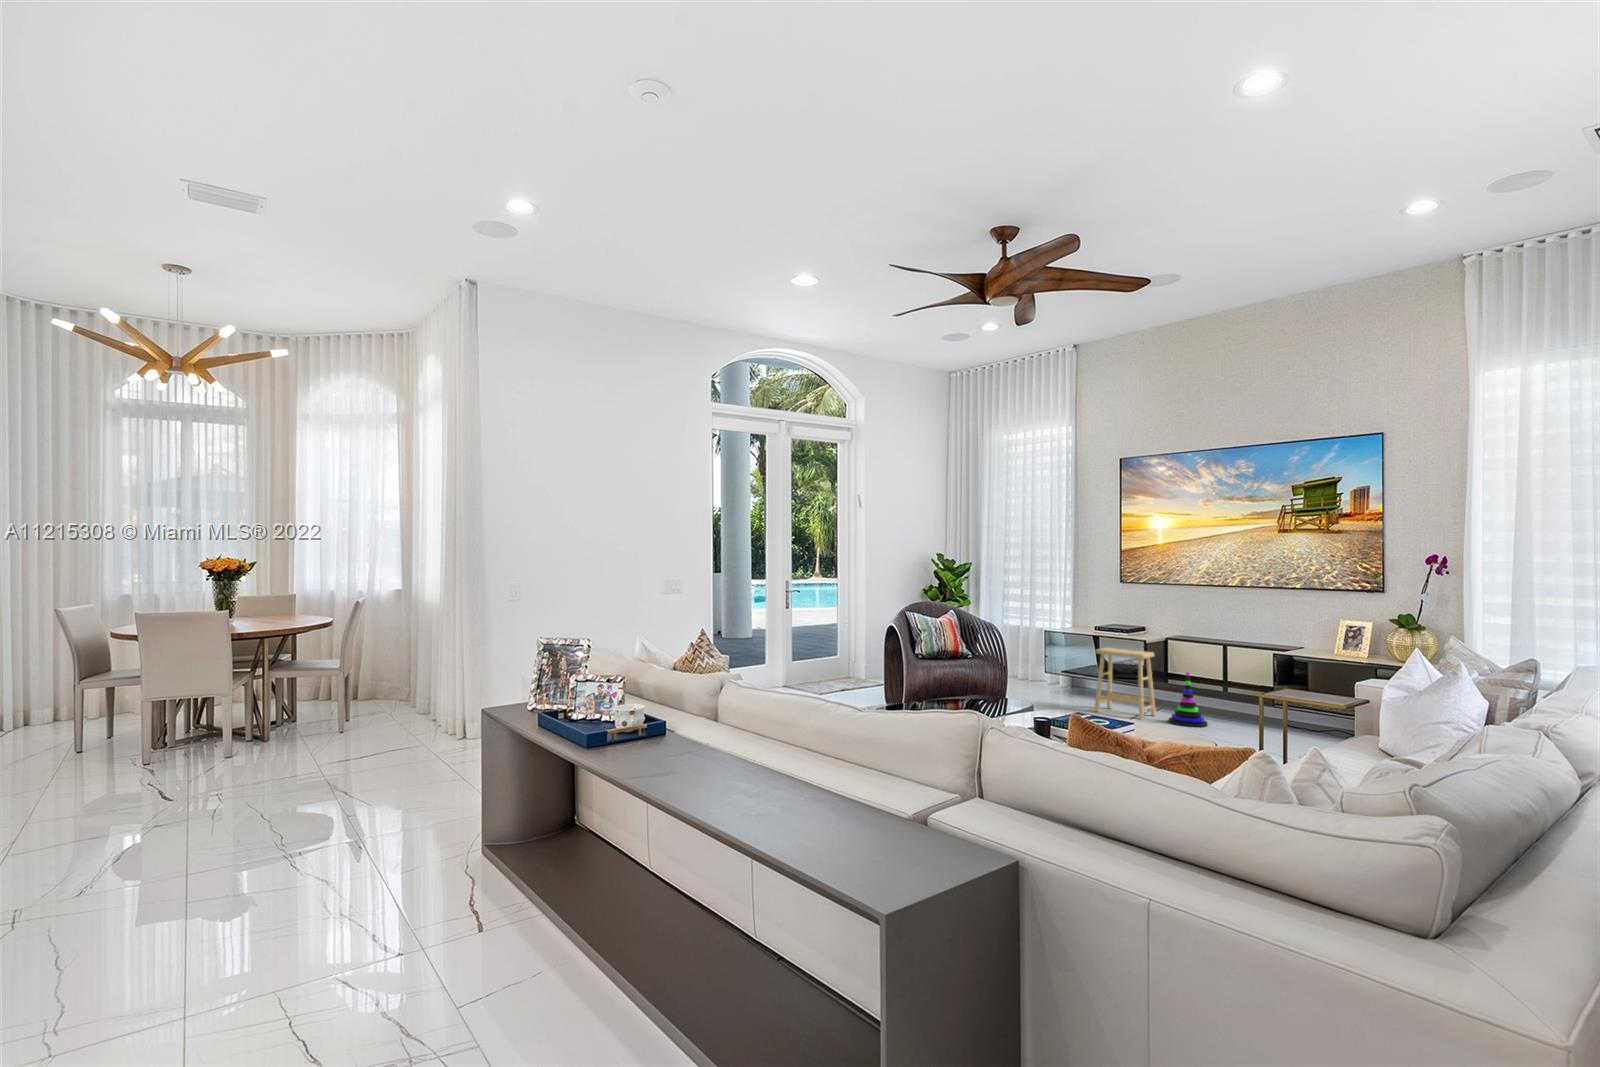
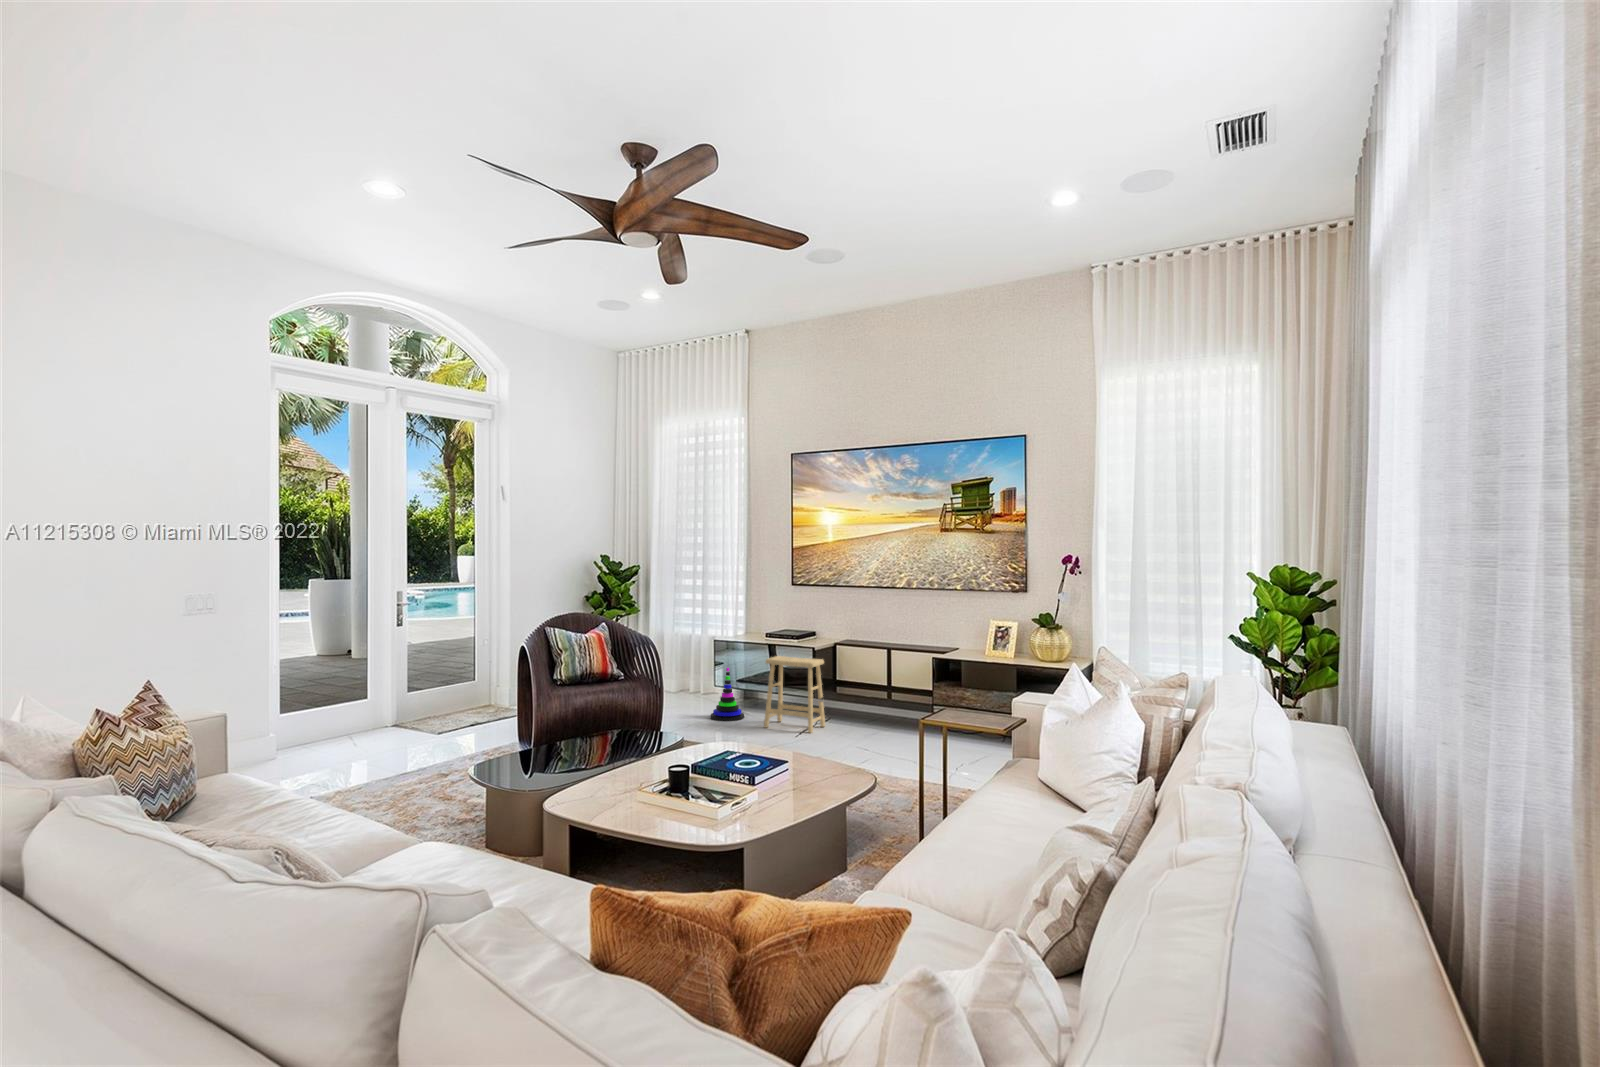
stacking toy: present [1169,672,1207,727] -> present [710,668,744,721]

